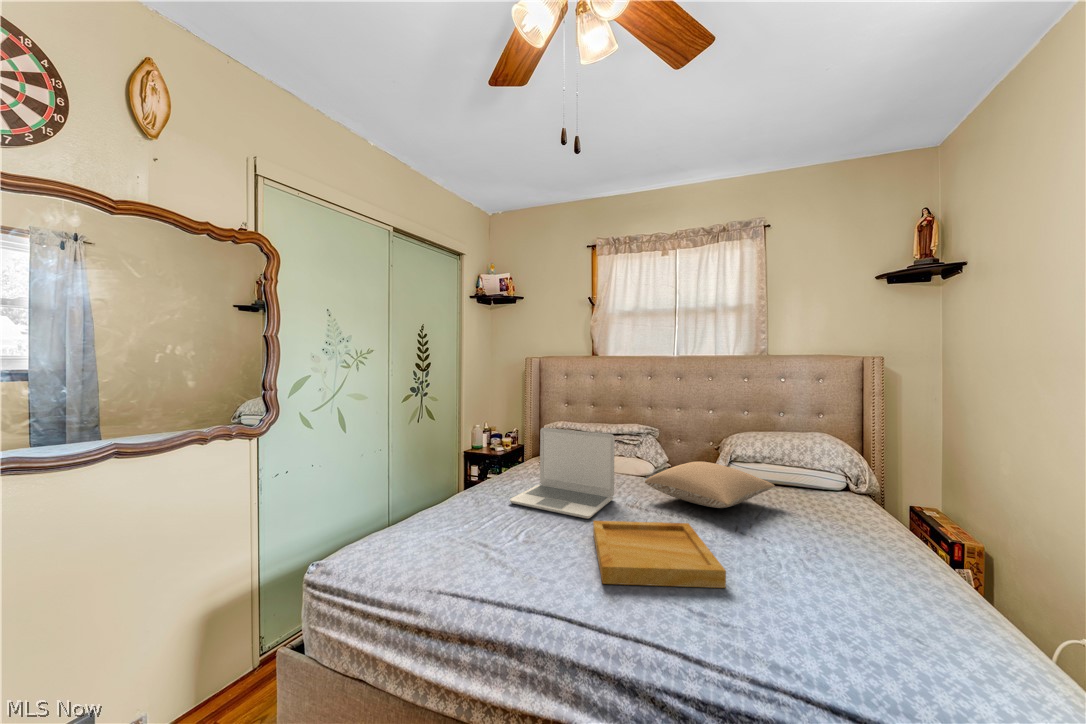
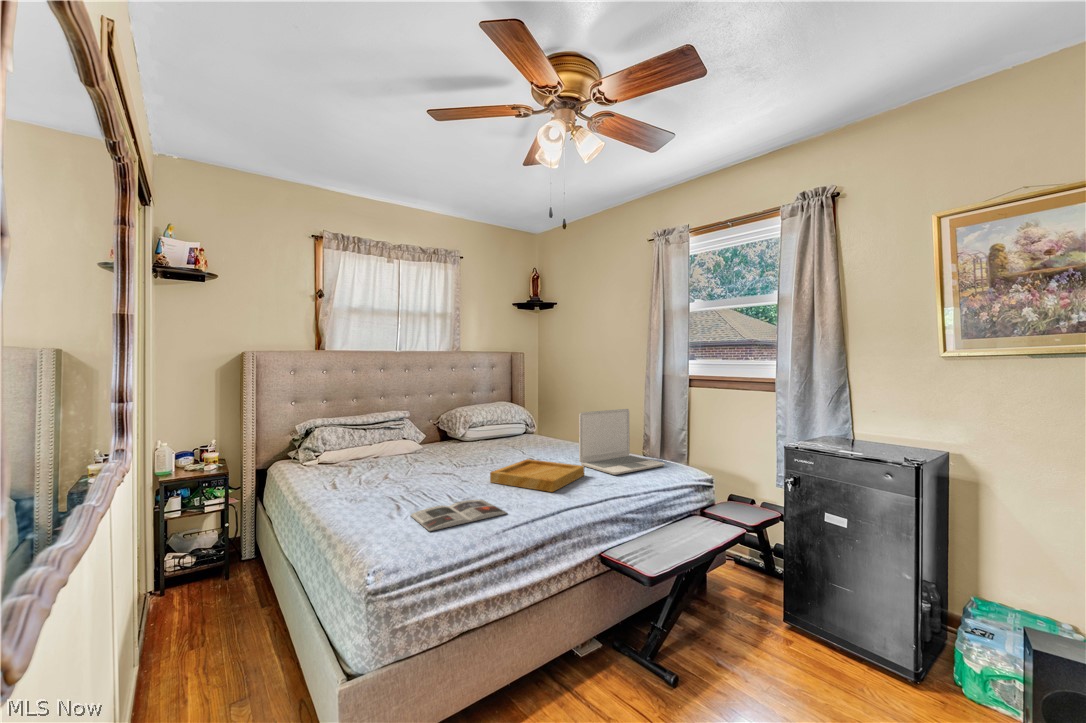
laptop: present [510,428,615,519] -> present [579,409,665,475]
pillow: present [645,462,775,508] -> none [463,427,531,456]
magazine: none [411,531,524,577] -> present [411,499,507,531]

